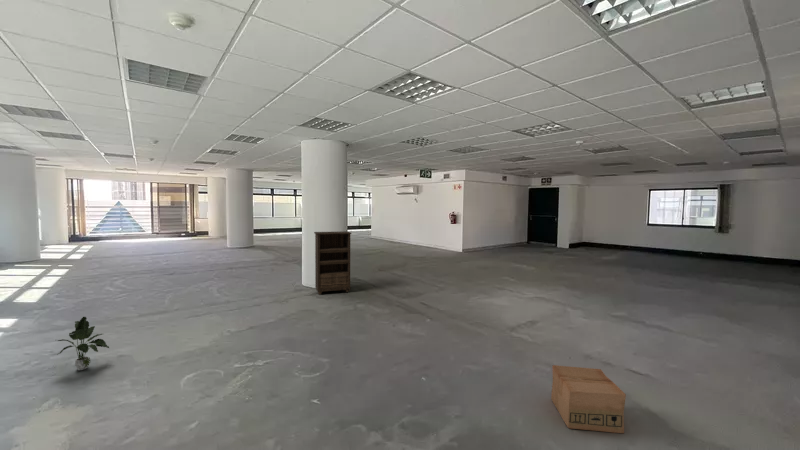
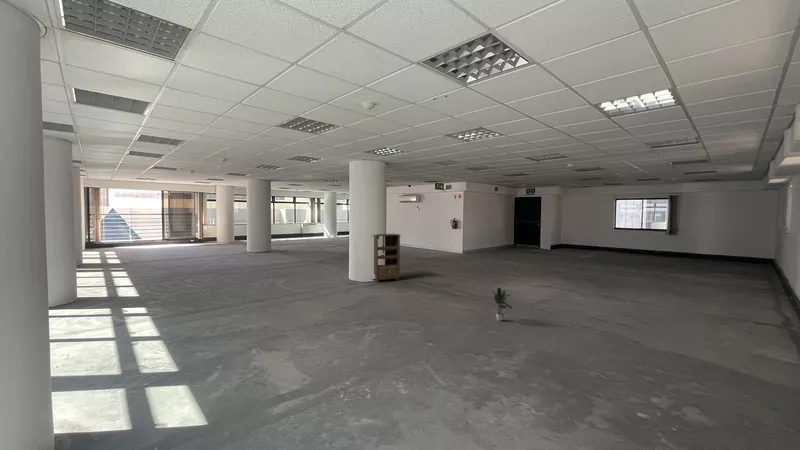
potted plant: present [58,317,109,370] -> present [493,288,512,321]
cardboard box: present [551,365,626,433] -> none [567,306,608,335]

